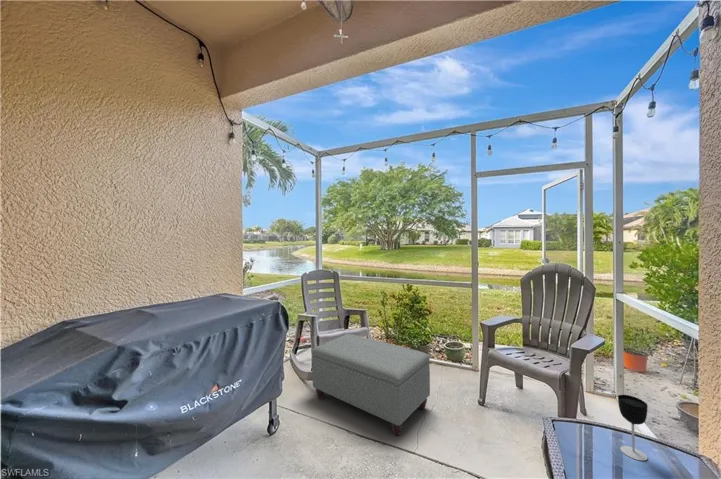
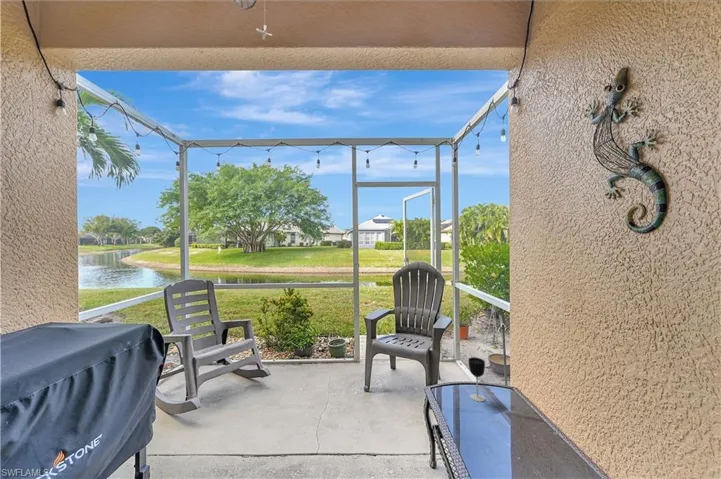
ottoman: present [311,334,430,436] -> none [187,349,322,443]

